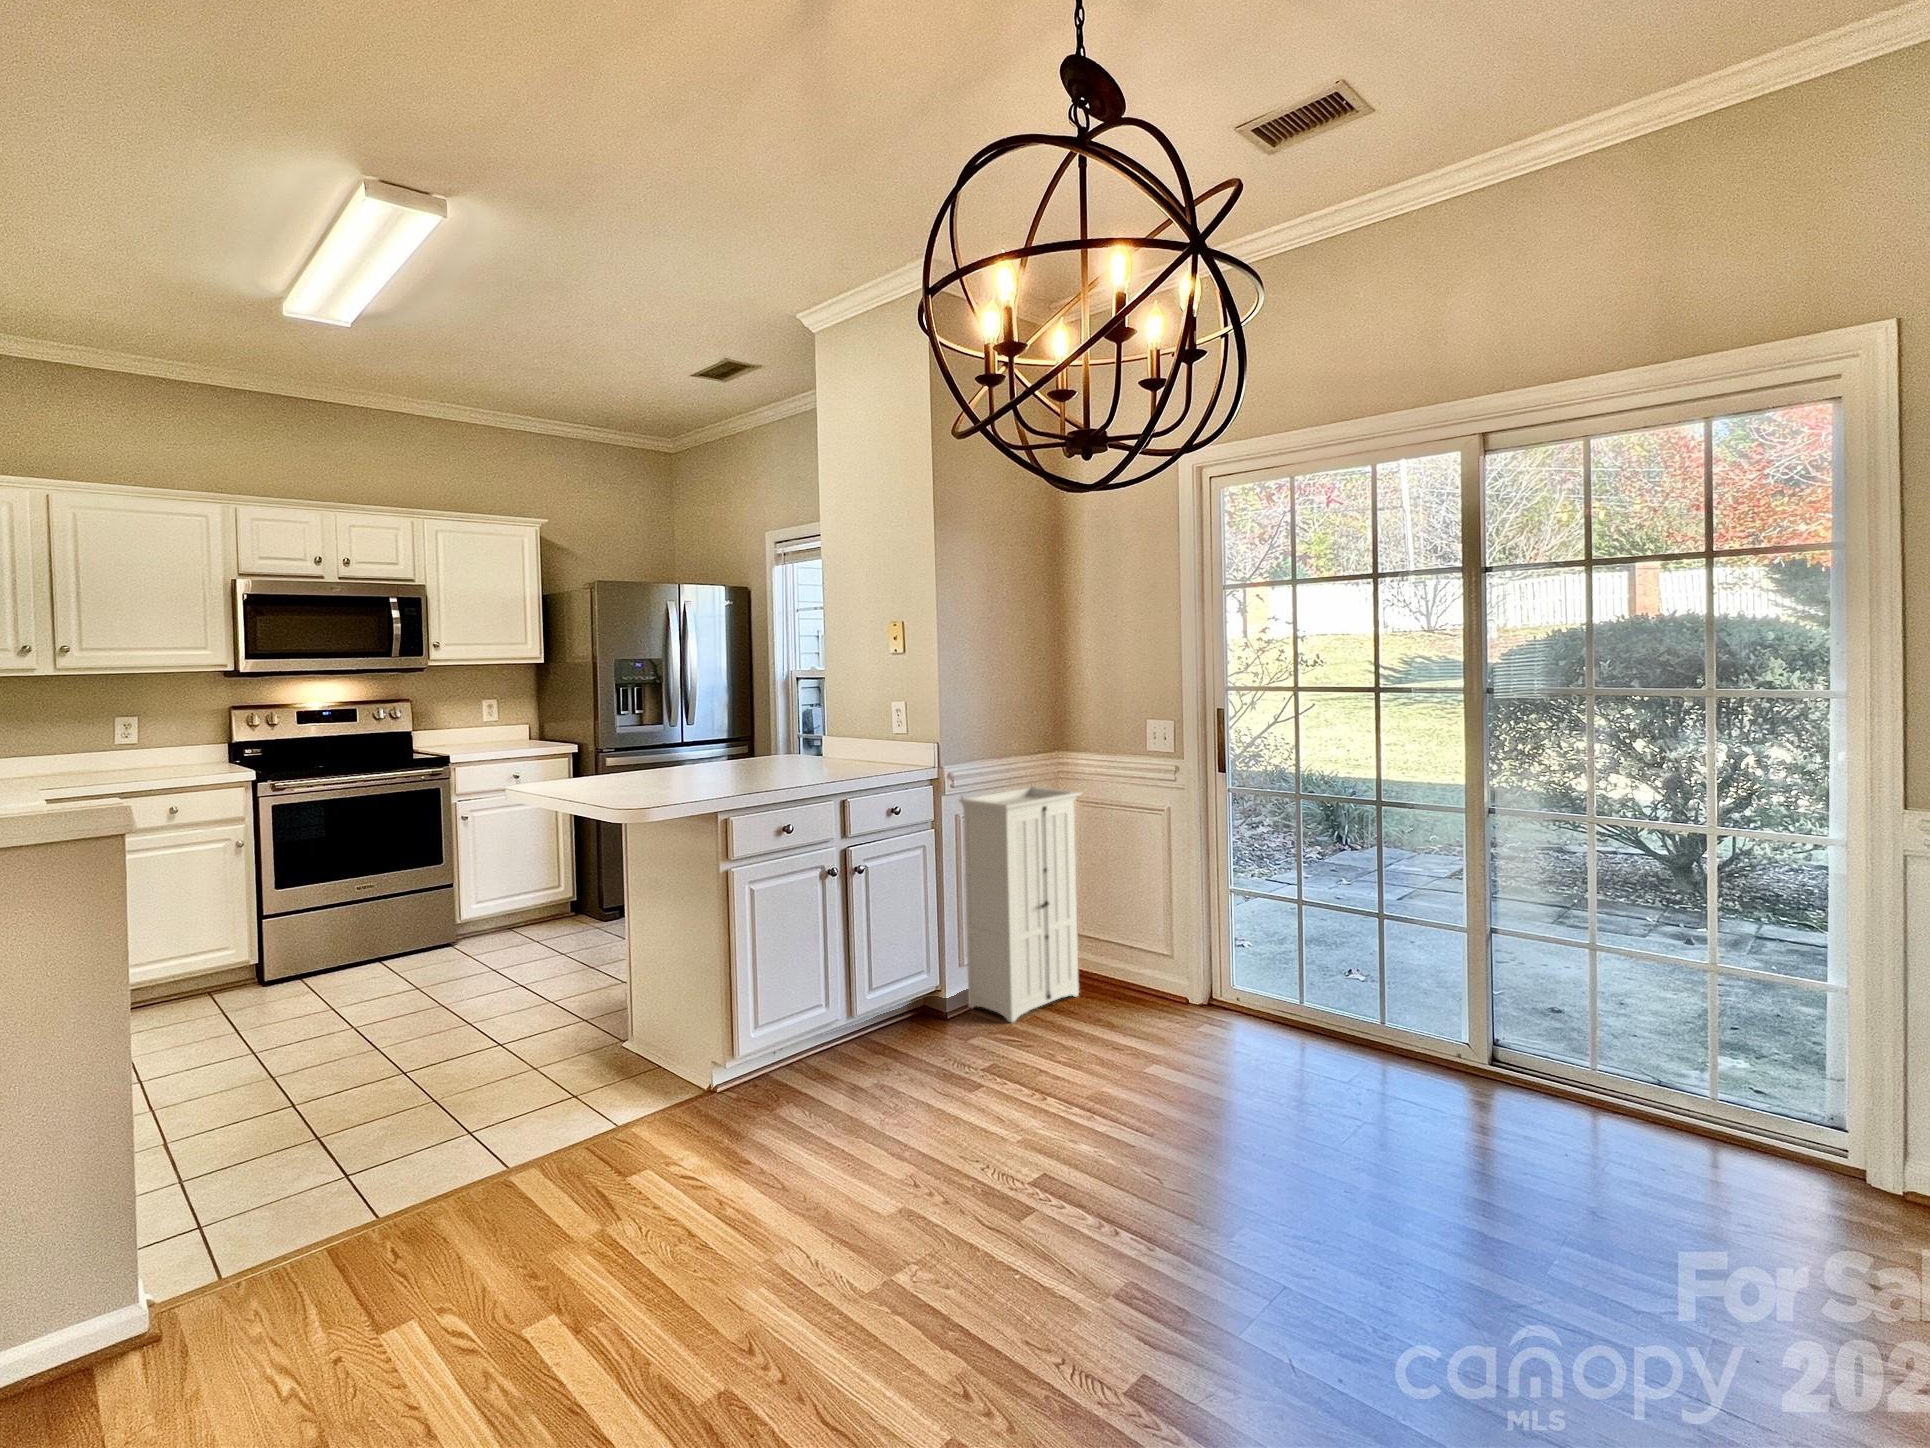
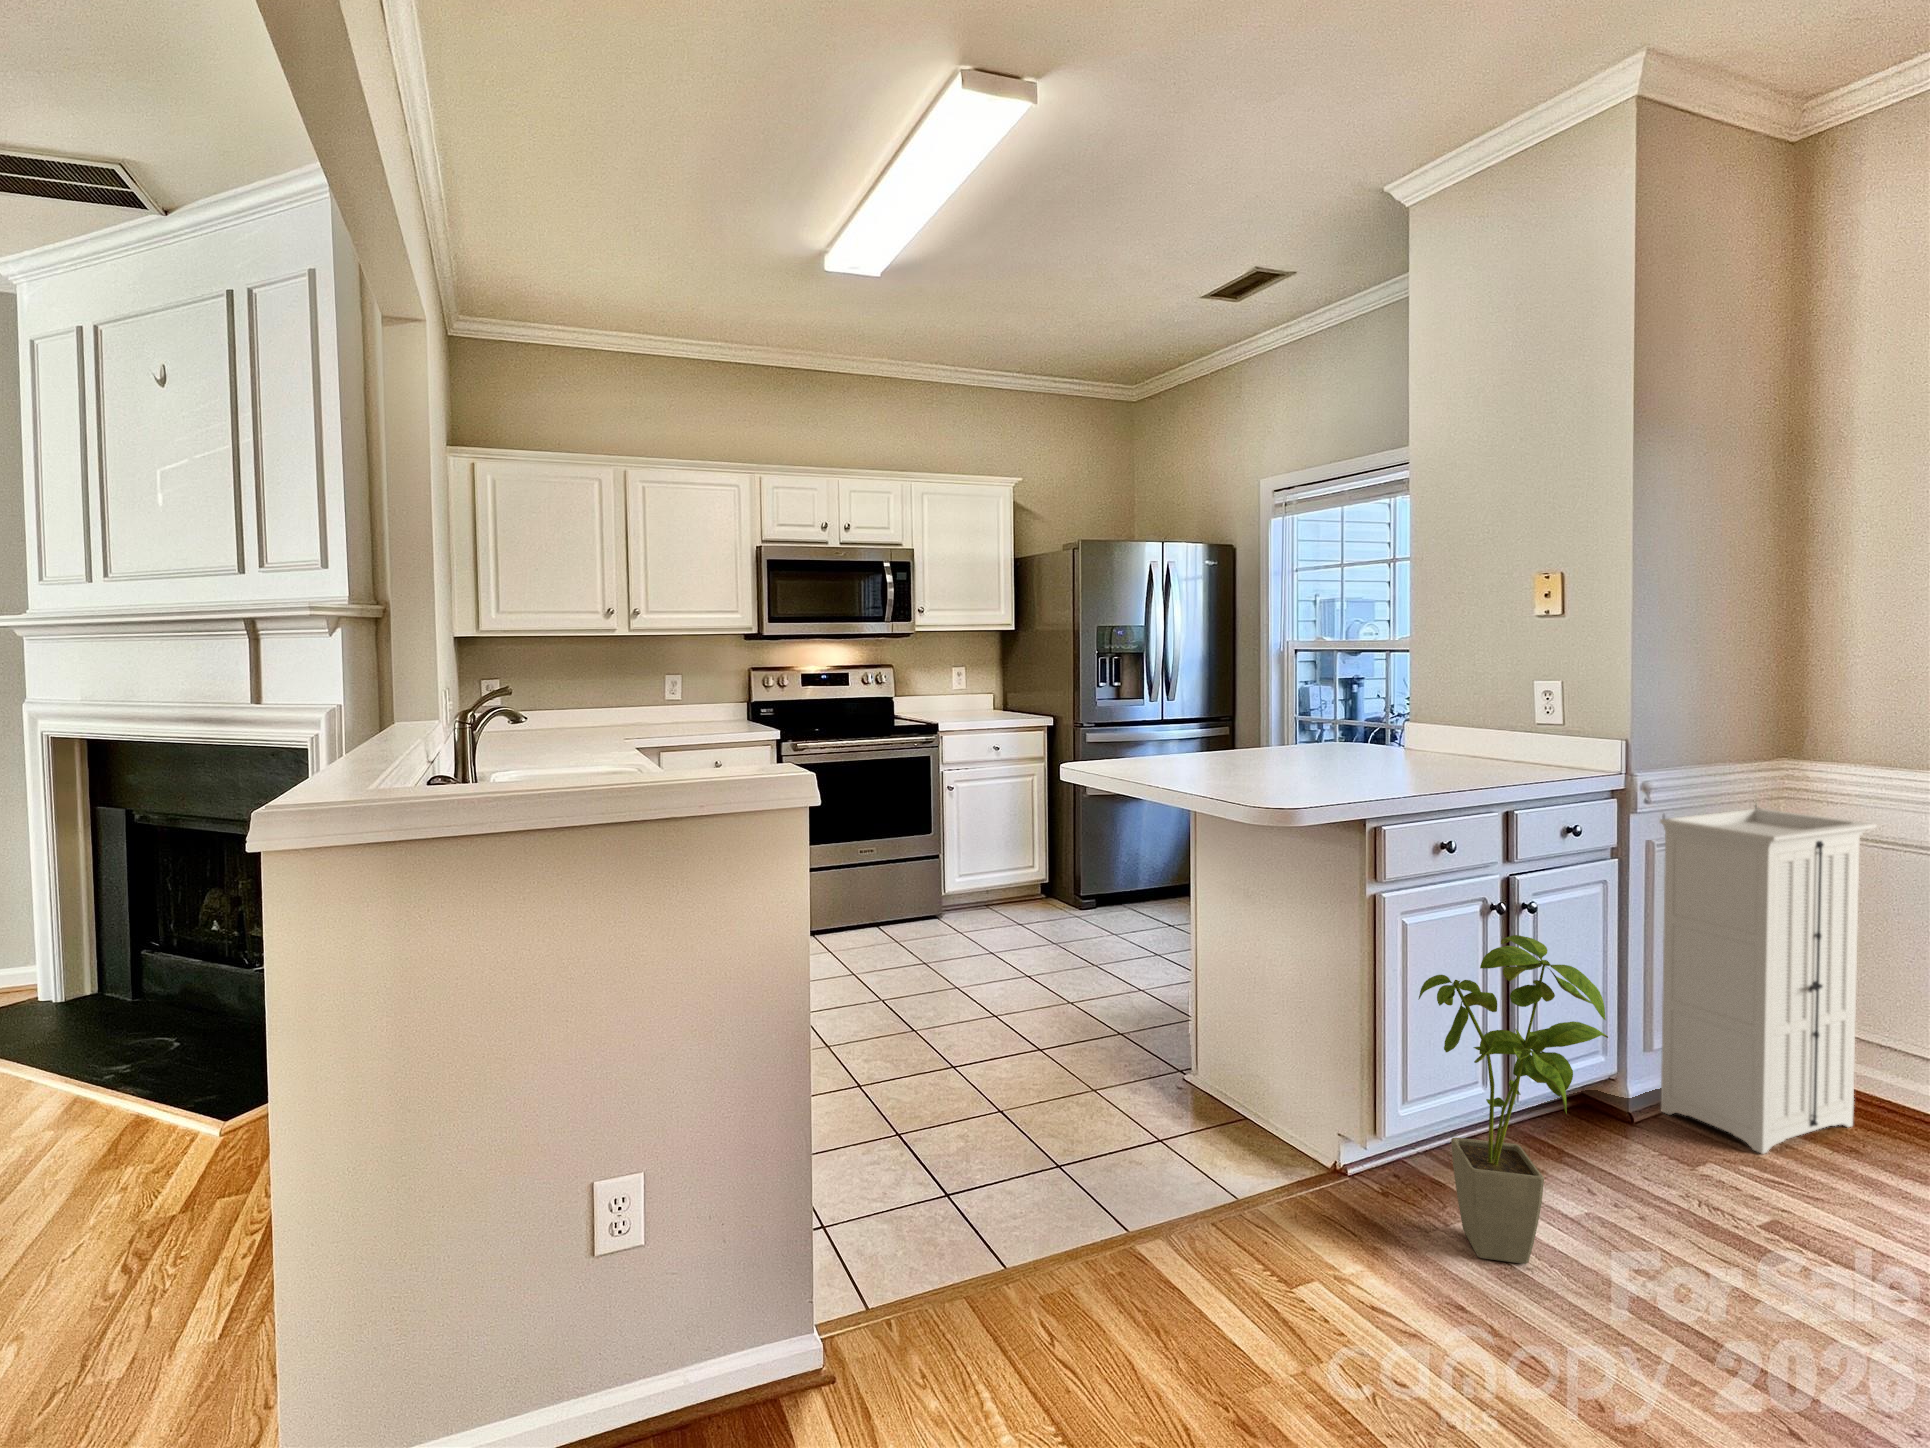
house plant: none [745,889,869,1125] -> present [1419,935,1608,1264]

